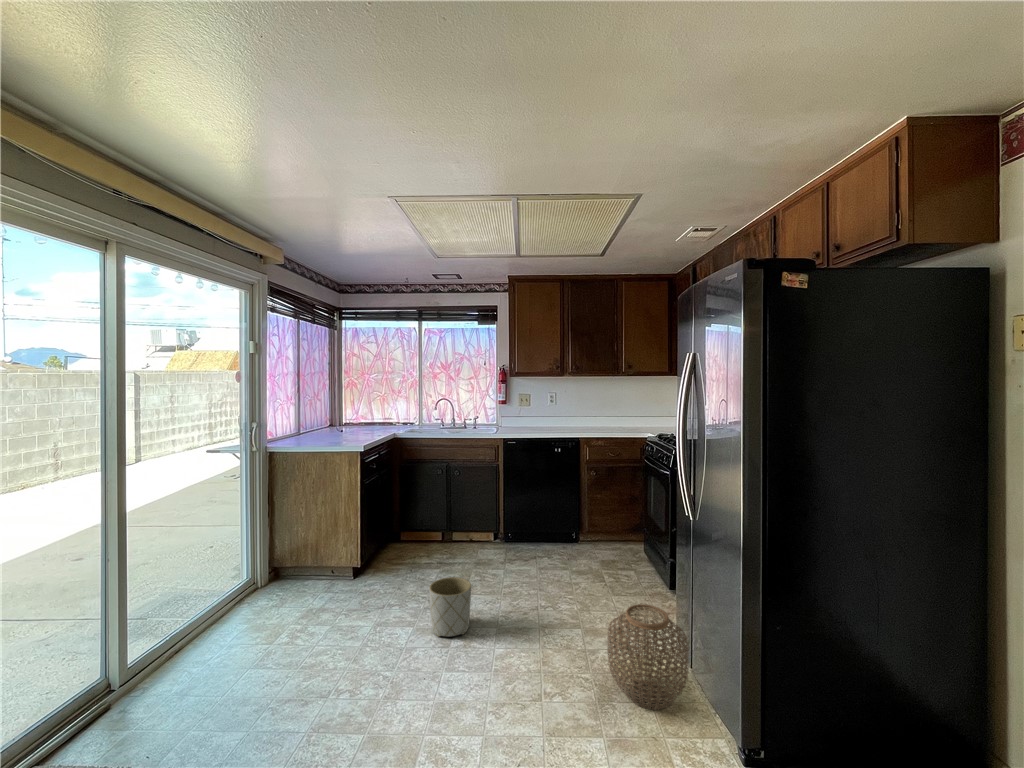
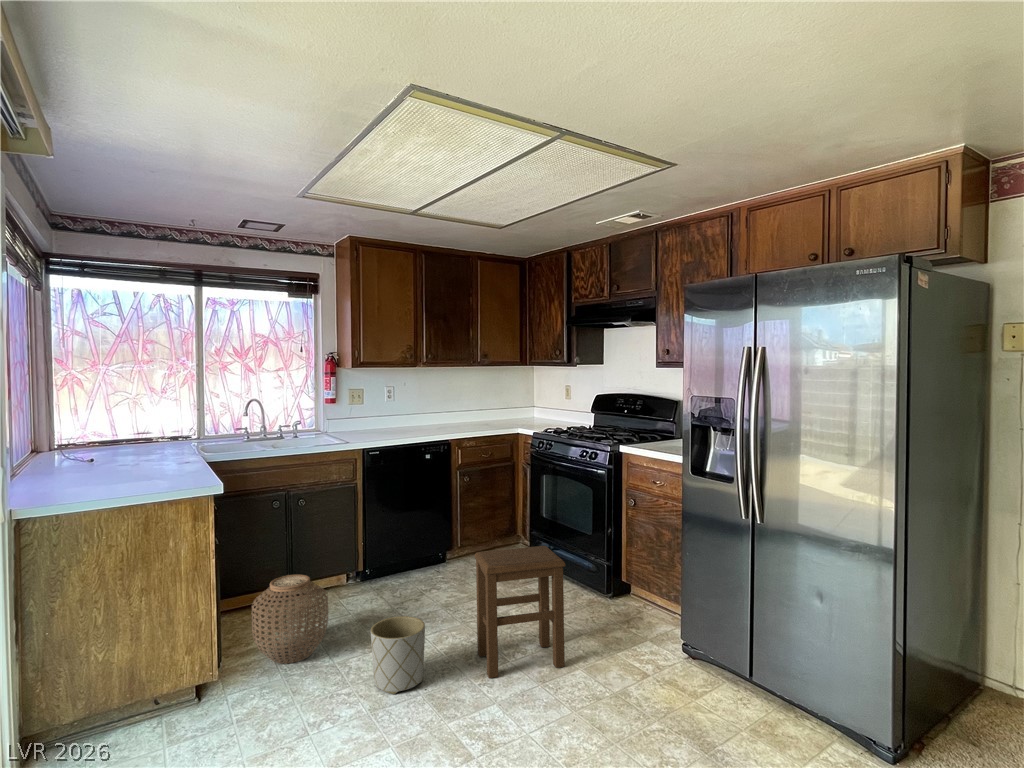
stool: none [509,541,588,663] -> present [475,546,566,678]
woven basket: present [608,604,689,710] -> present [252,575,328,664]

